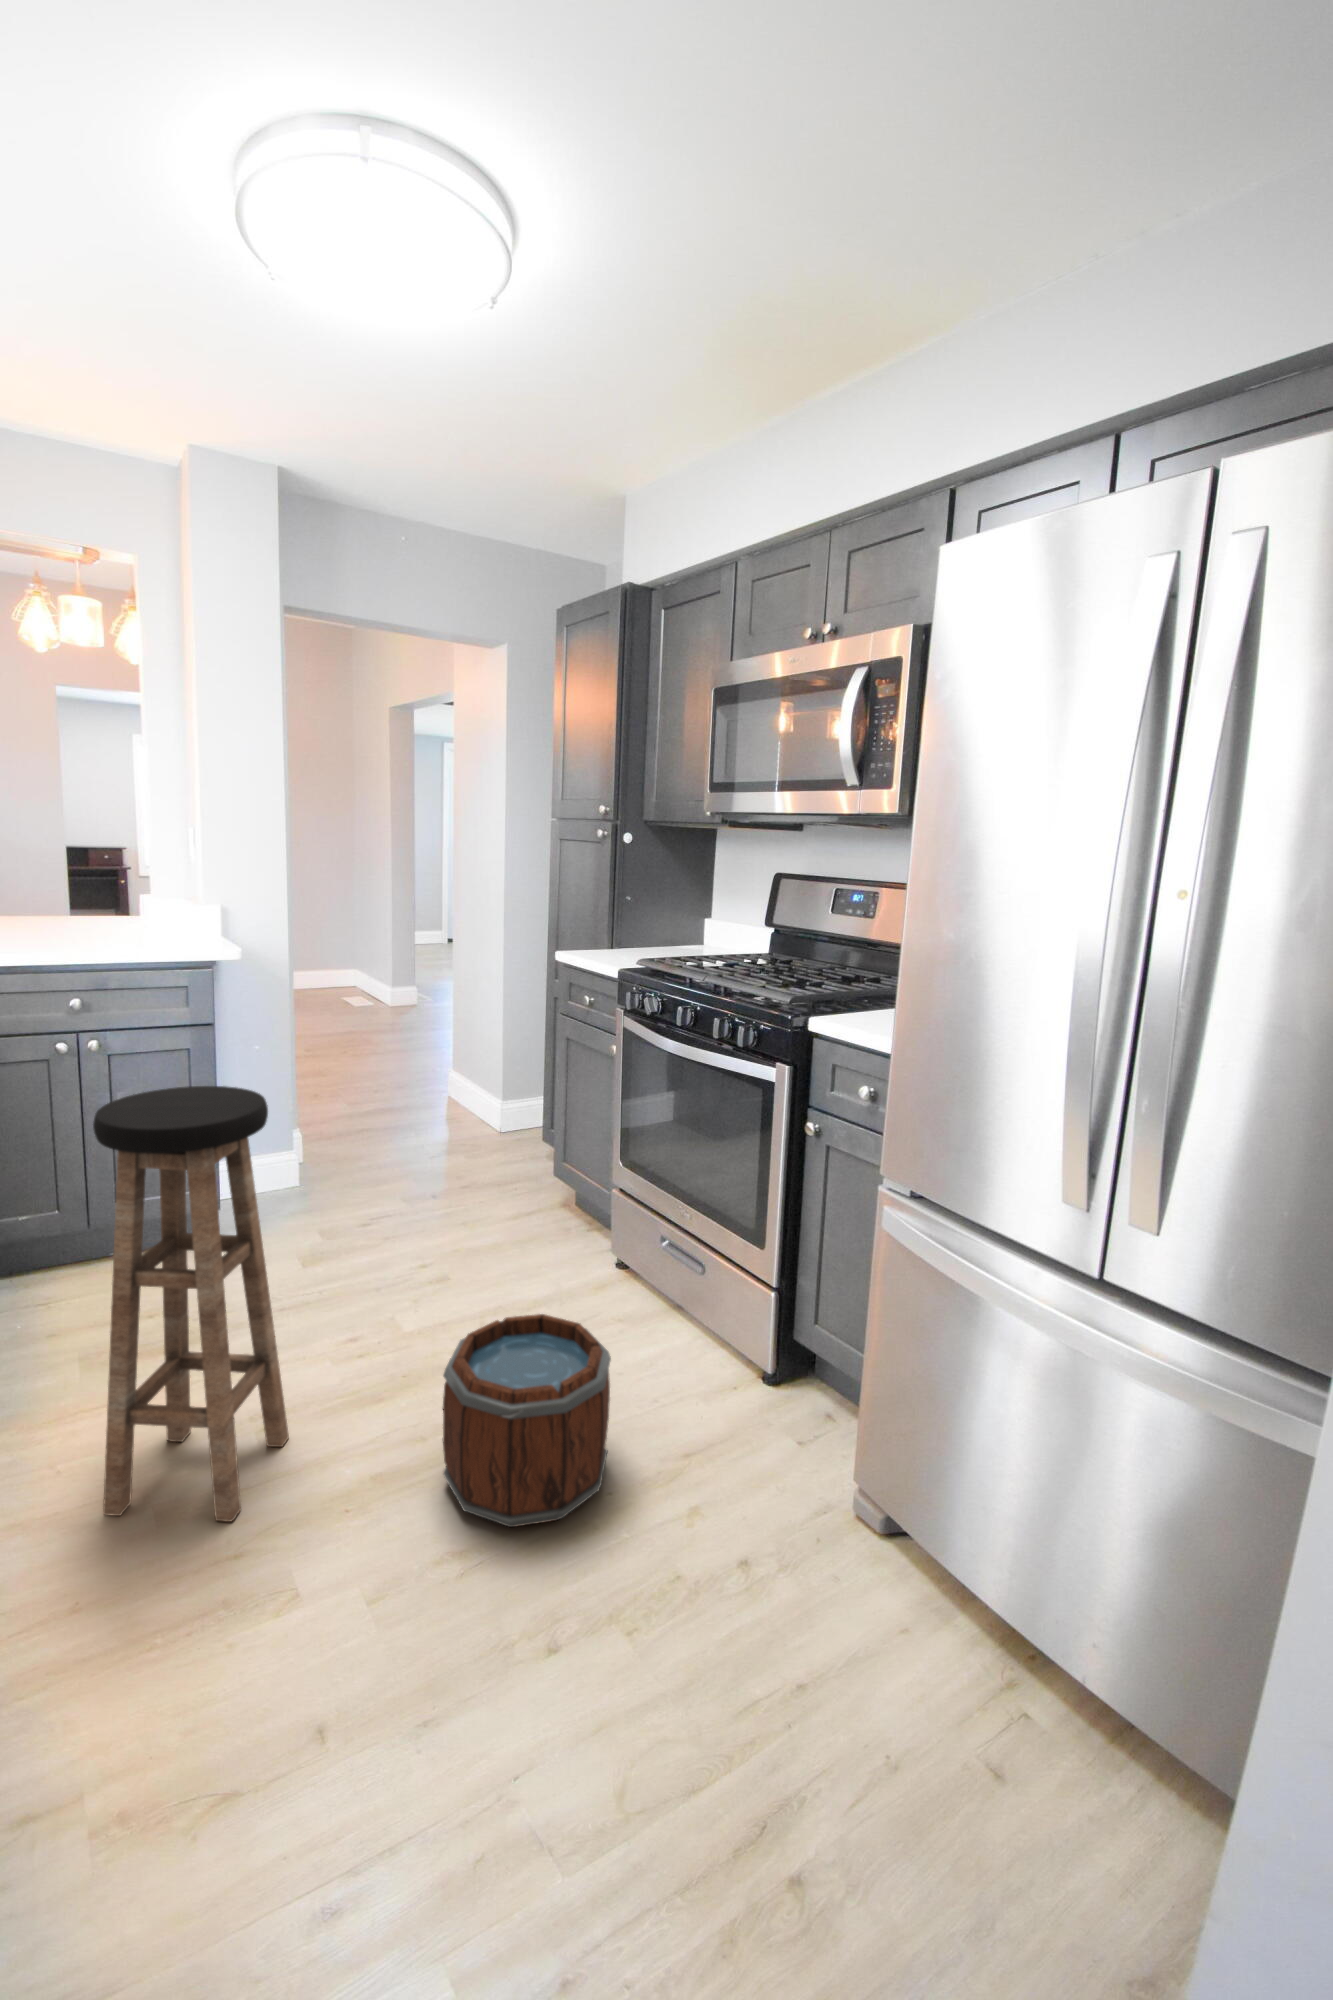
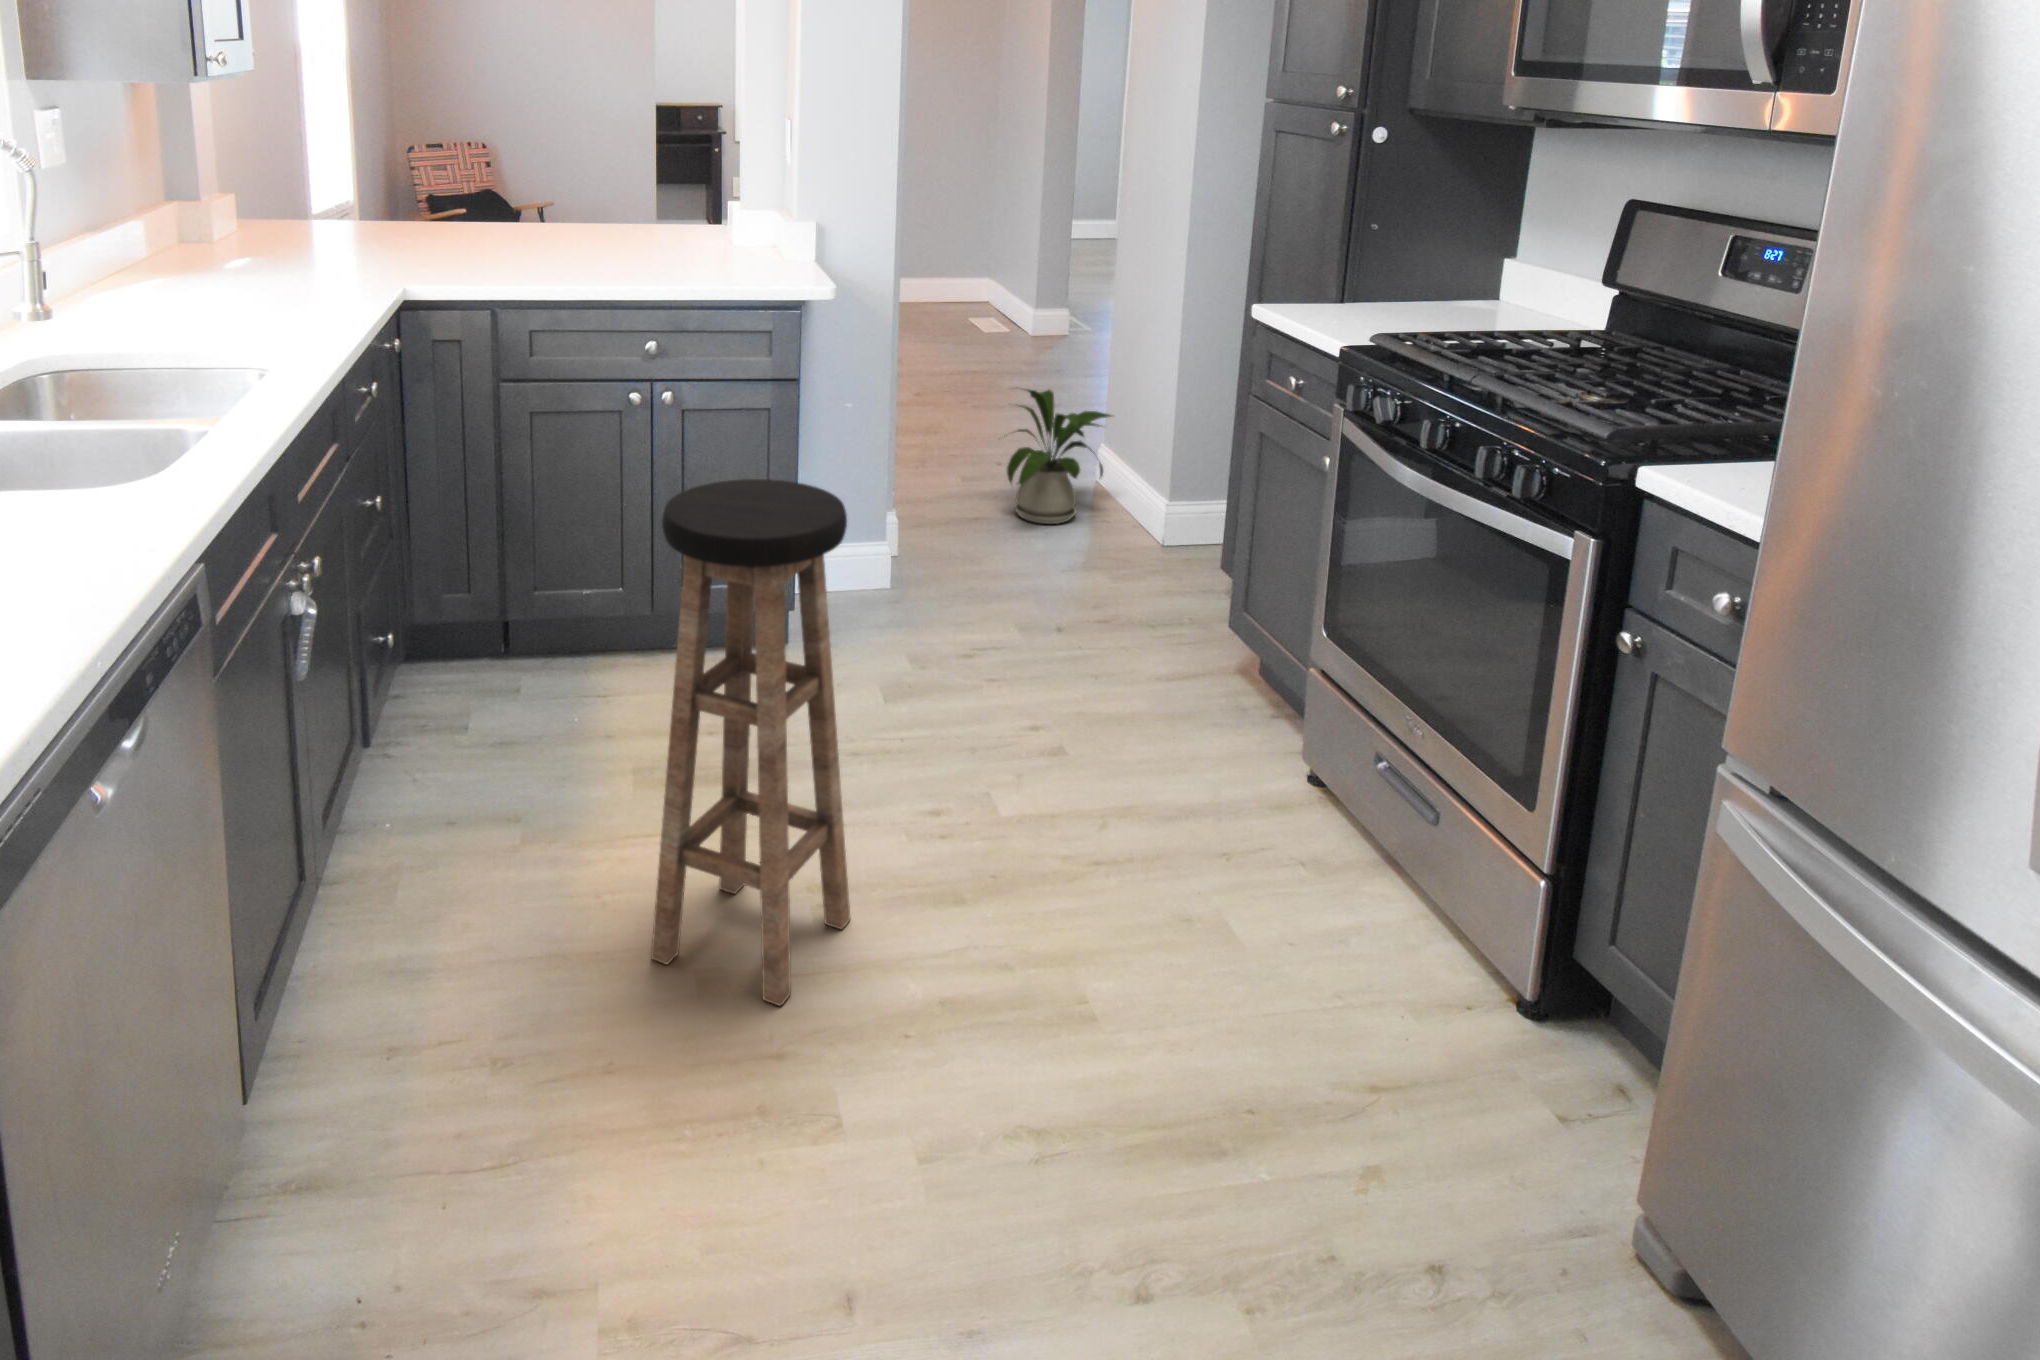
house plant: none [376,1030,461,1128] -> present [1006,389,1111,524]
bucket: present [443,1314,611,1527] -> none [1027,832,1266,1123]

